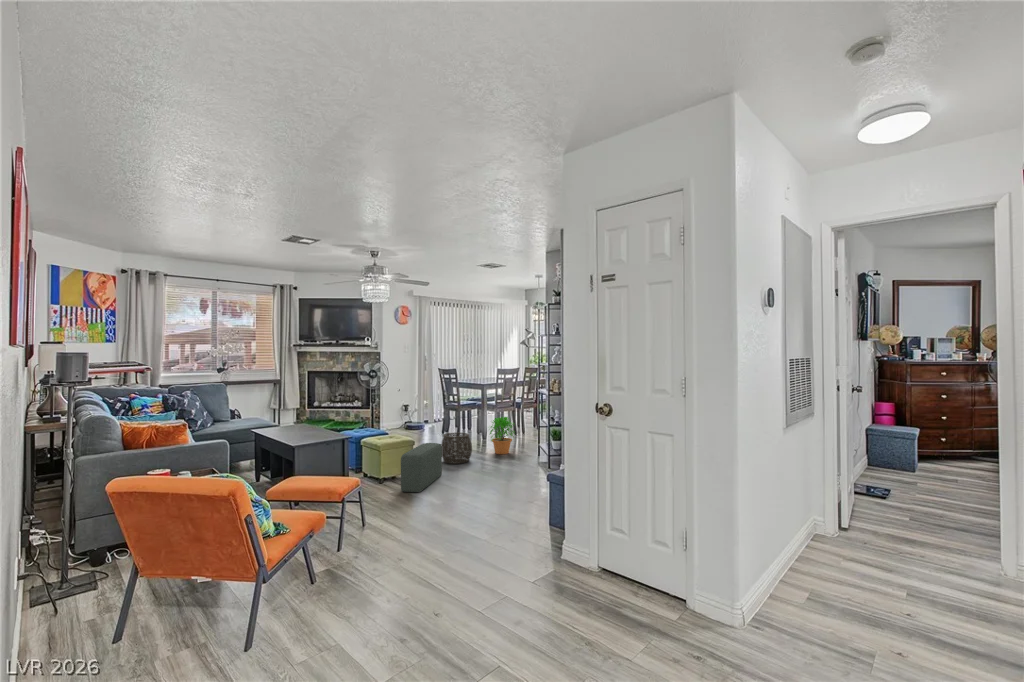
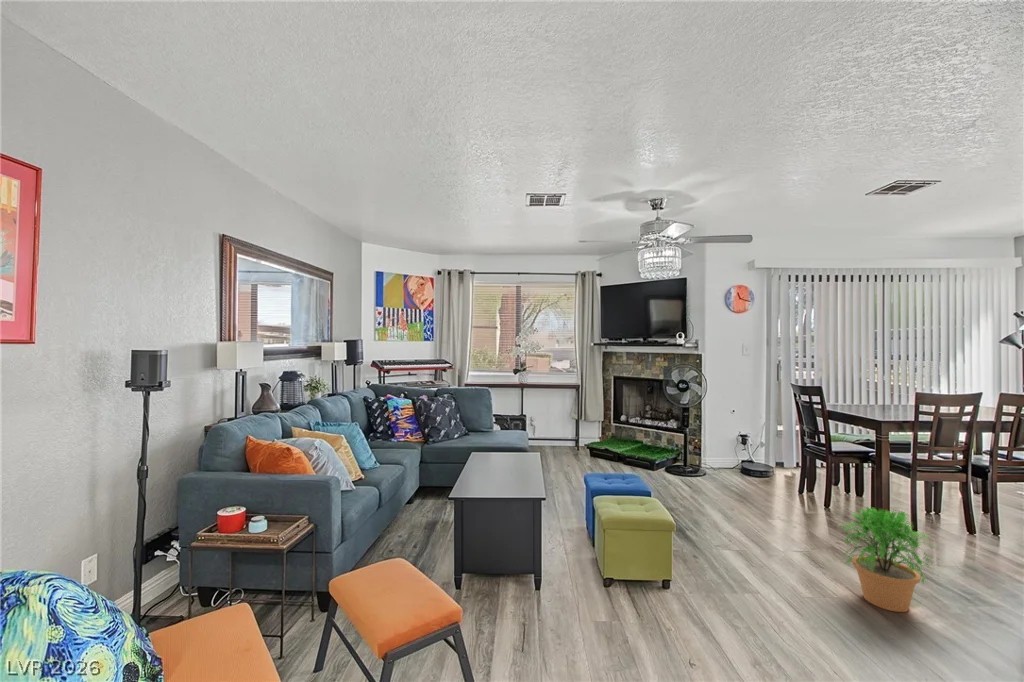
woven basket: present [441,433,472,464] -> none [695,514,773,598]
pouf: present [401,443,442,492] -> none [504,529,648,651]

